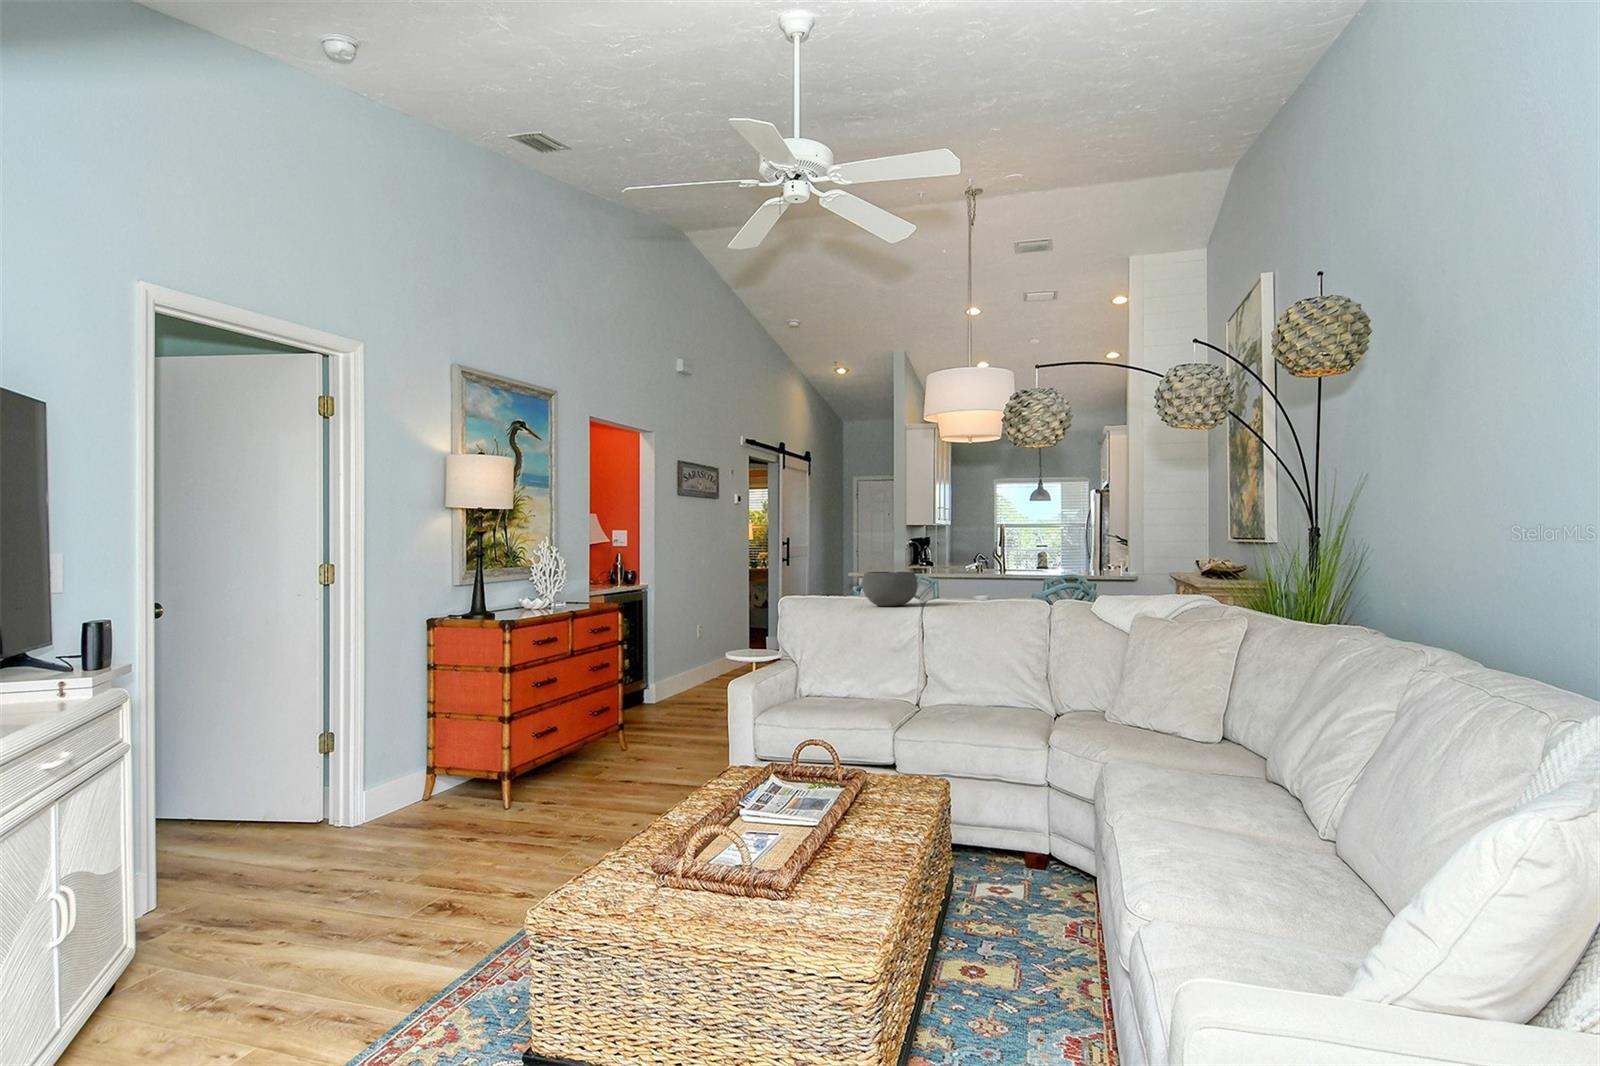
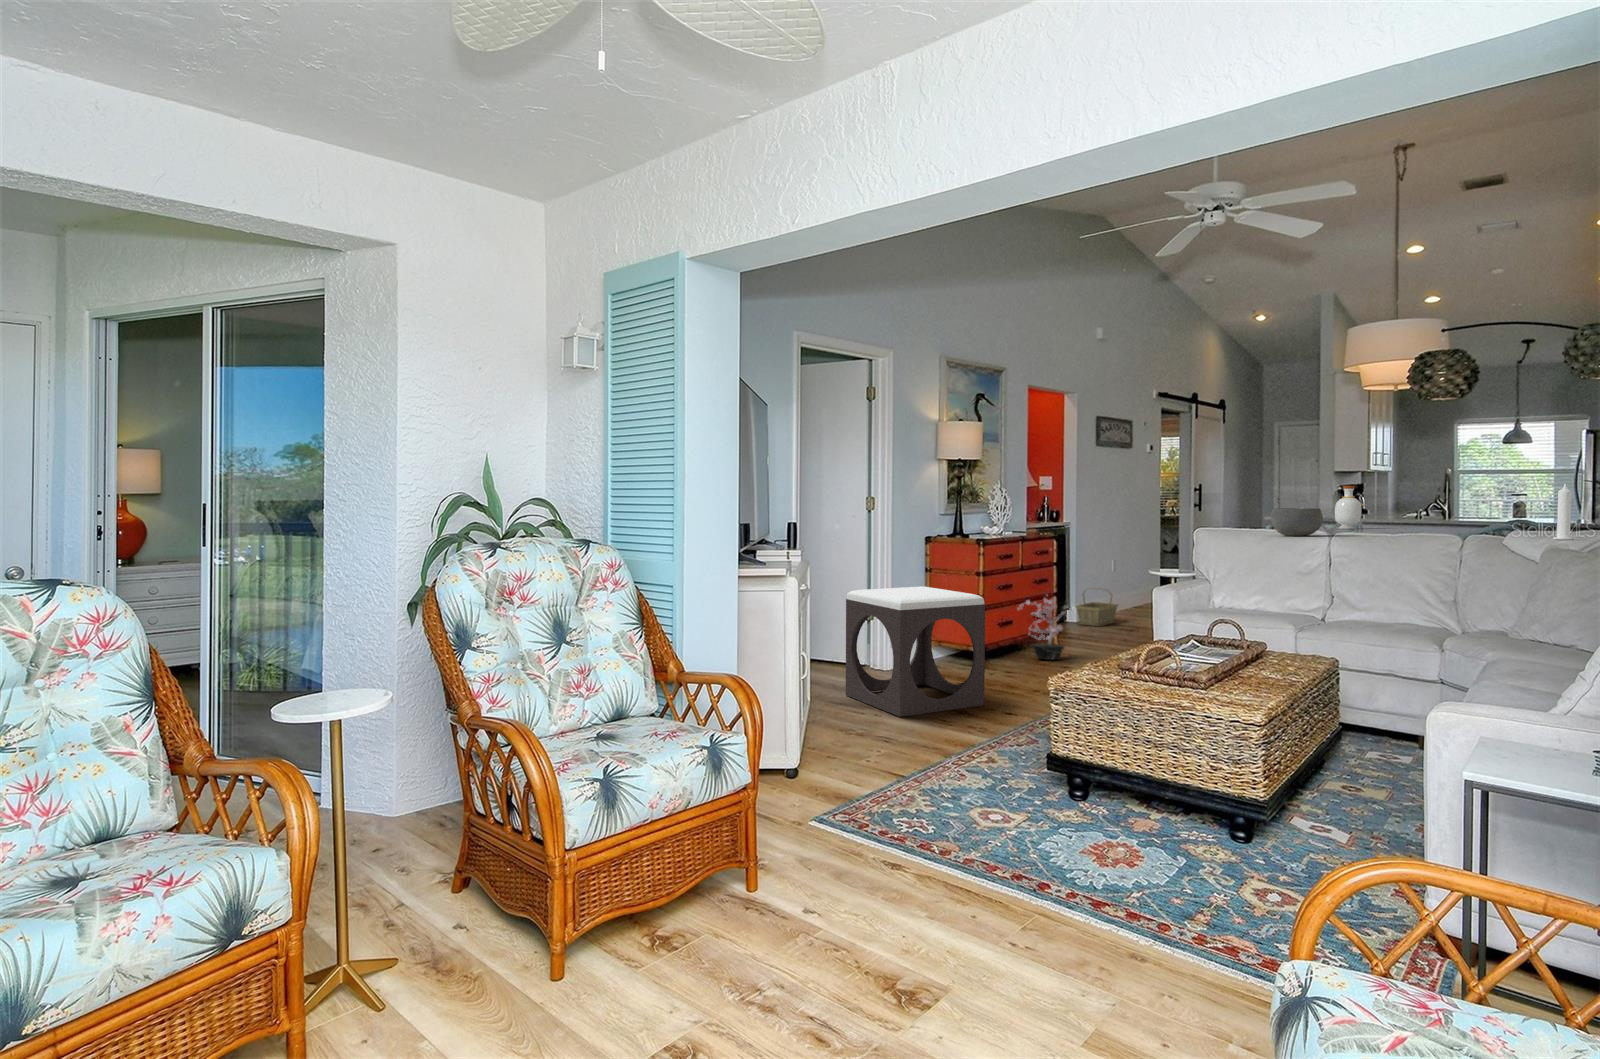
bottle: none [922,543,949,591] -> present [1335,486,1363,529]
candle: none [1146,543,1165,606] -> present [1553,484,1574,540]
basket: none [651,665,703,712] -> present [1075,593,1118,626]
potted plant: none [559,683,632,775] -> present [1018,595,1065,660]
footstool: none [252,700,487,939] -> present [846,586,985,717]

